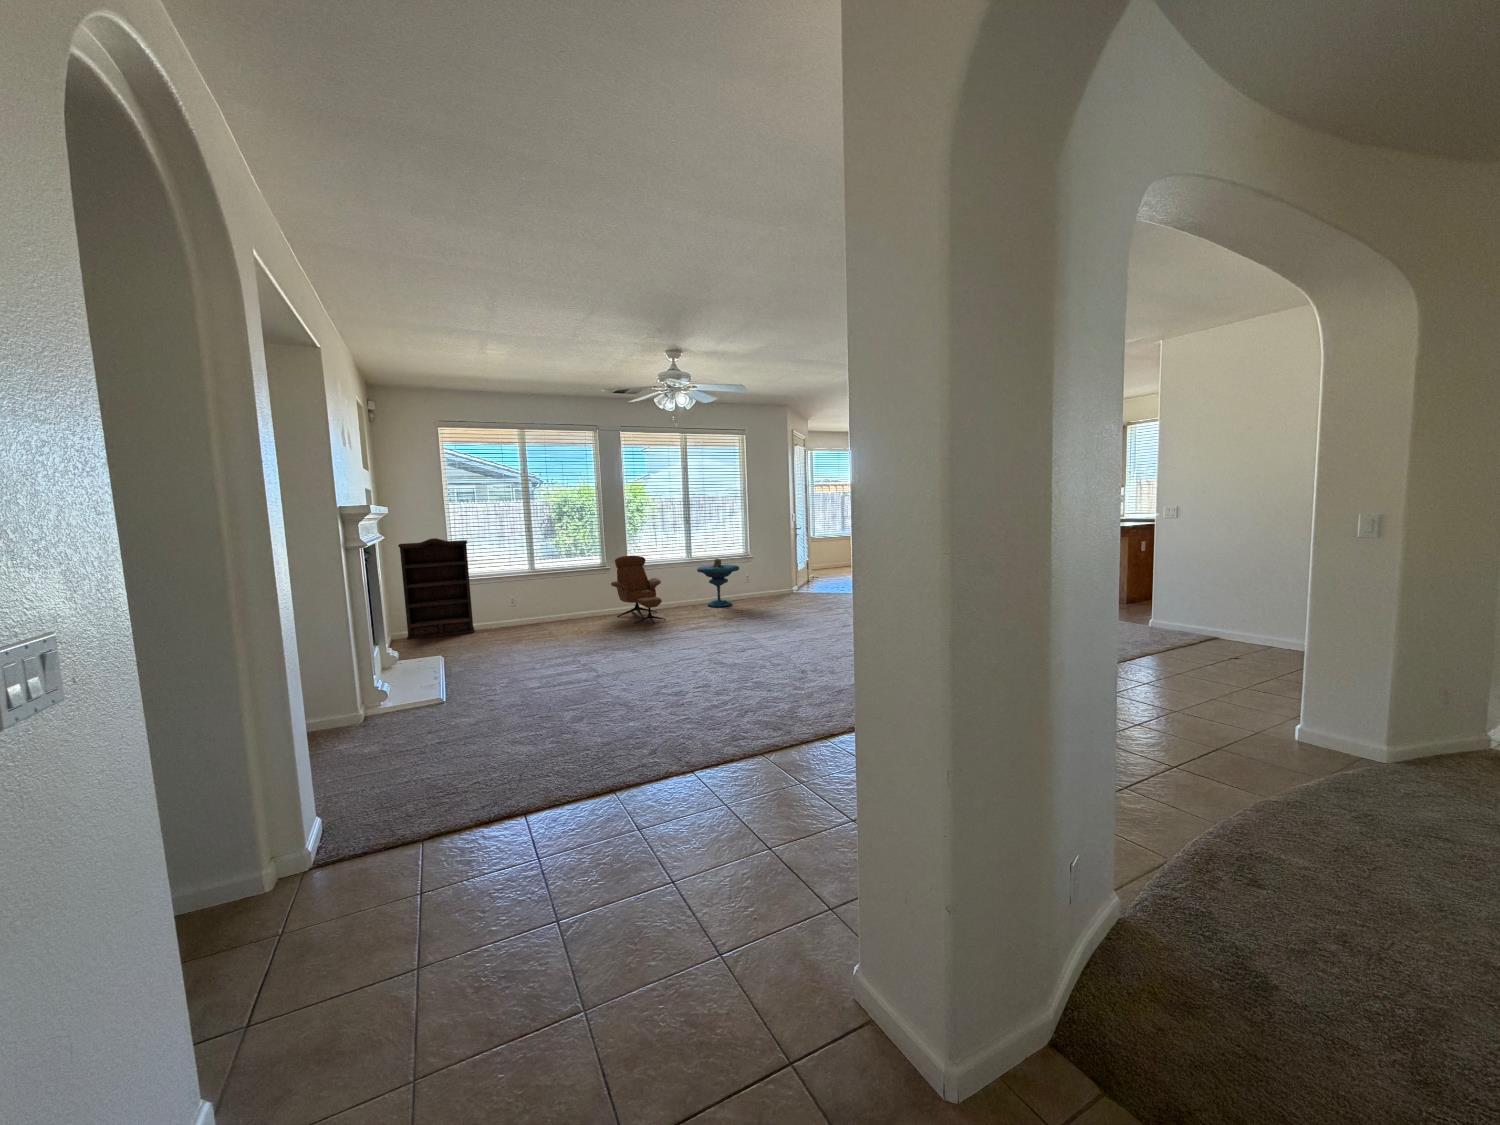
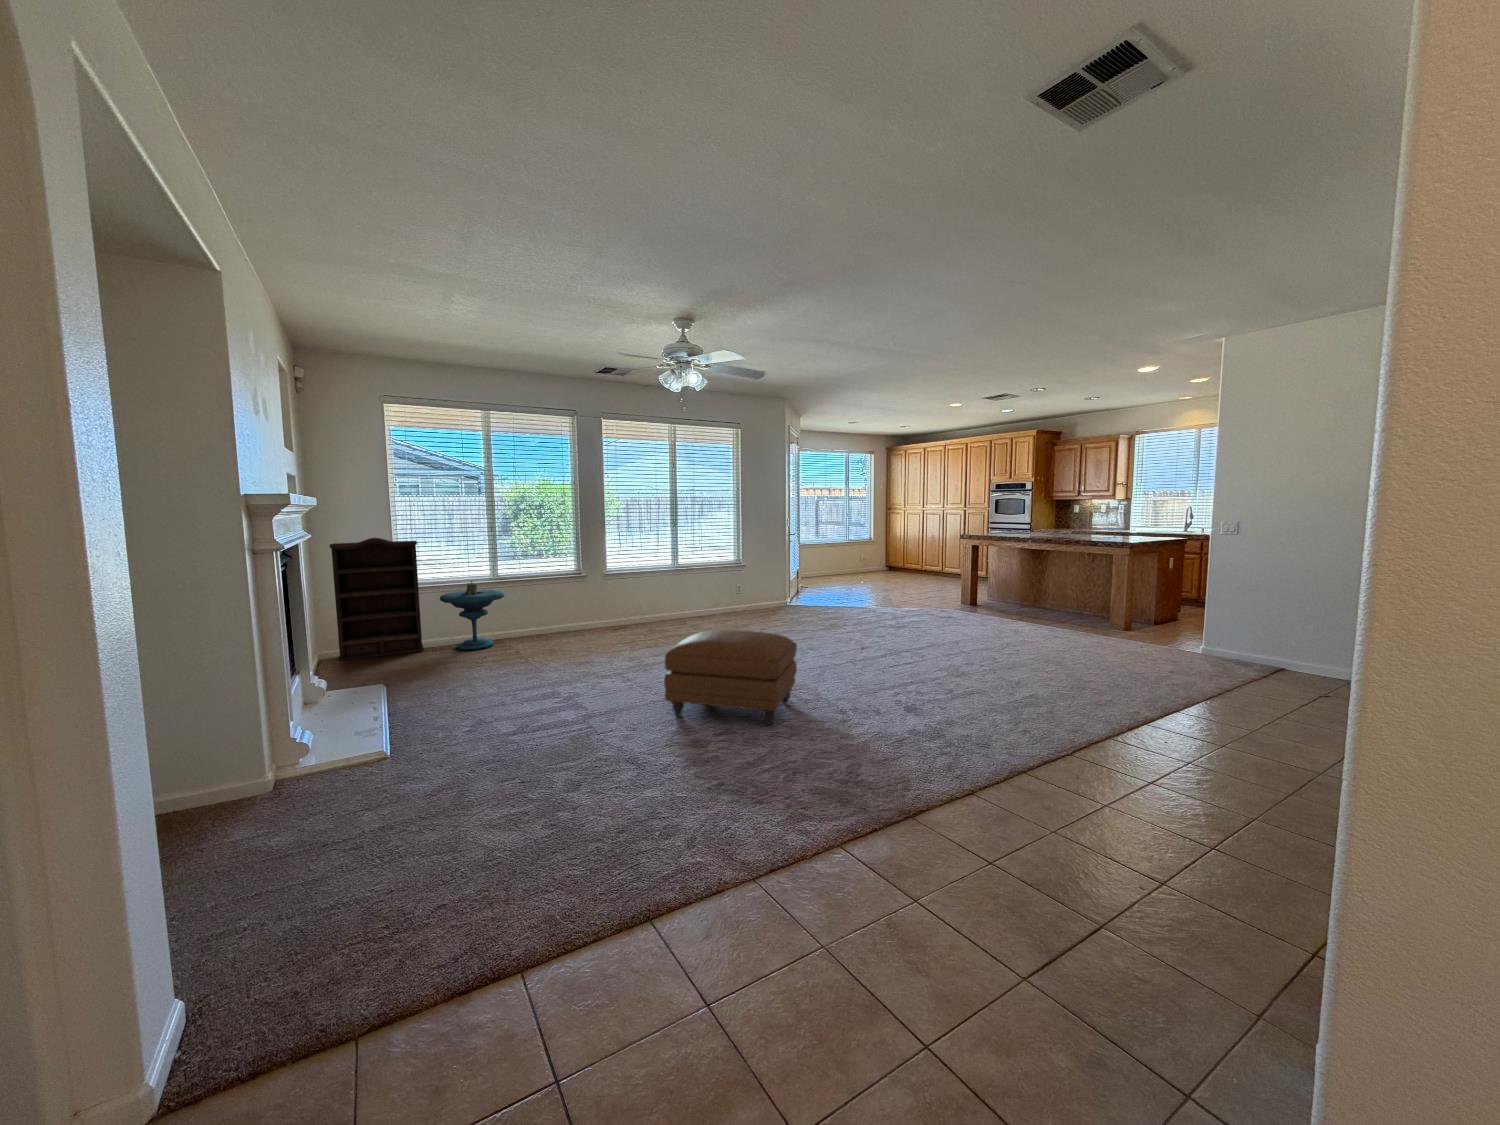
lounge chair: present [611,555,665,624] -> none [588,562,652,643]
side table: present [697,558,739,607] -> present [440,581,504,650]
ottoman: none [657,608,769,682] -> present [664,630,797,725]

